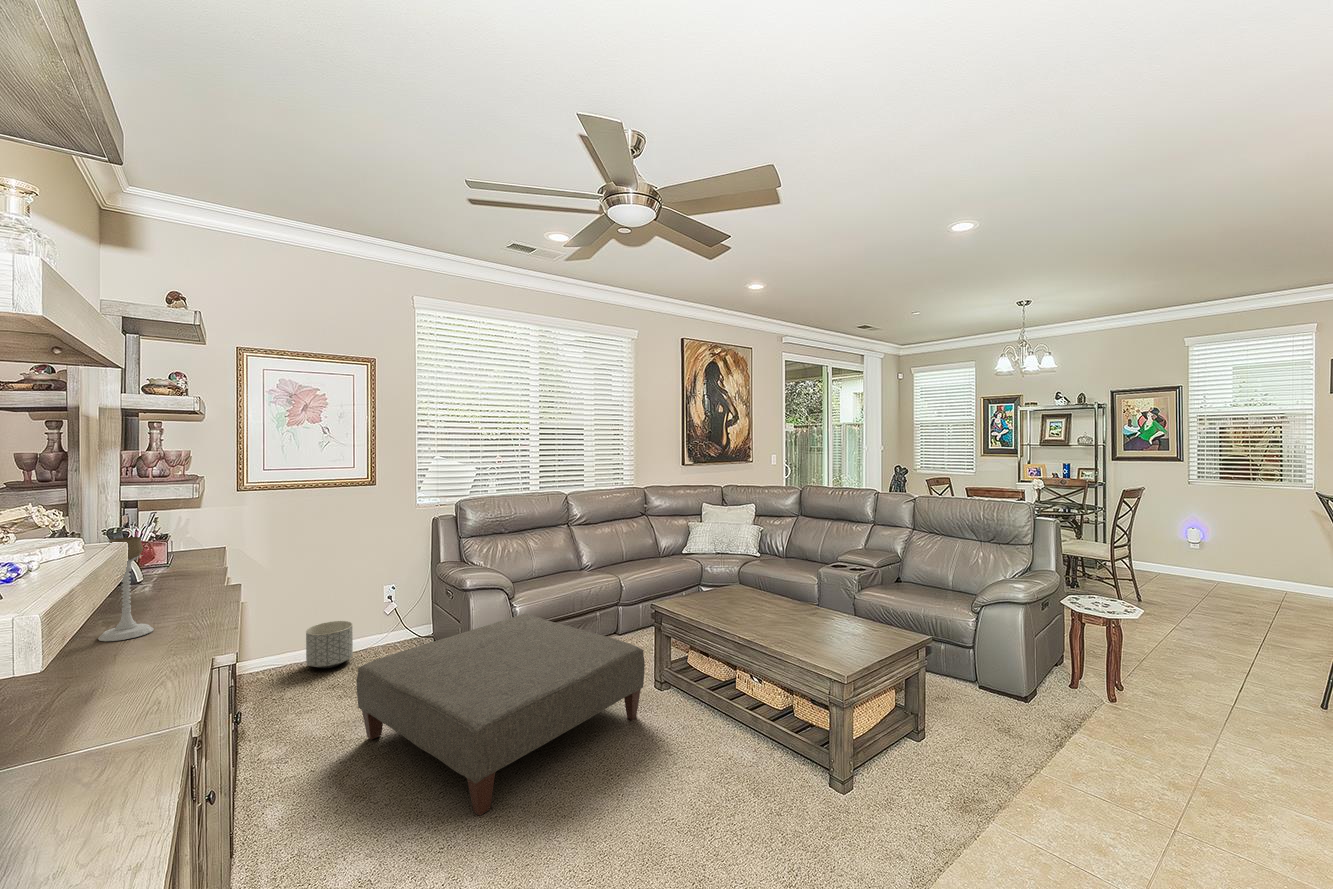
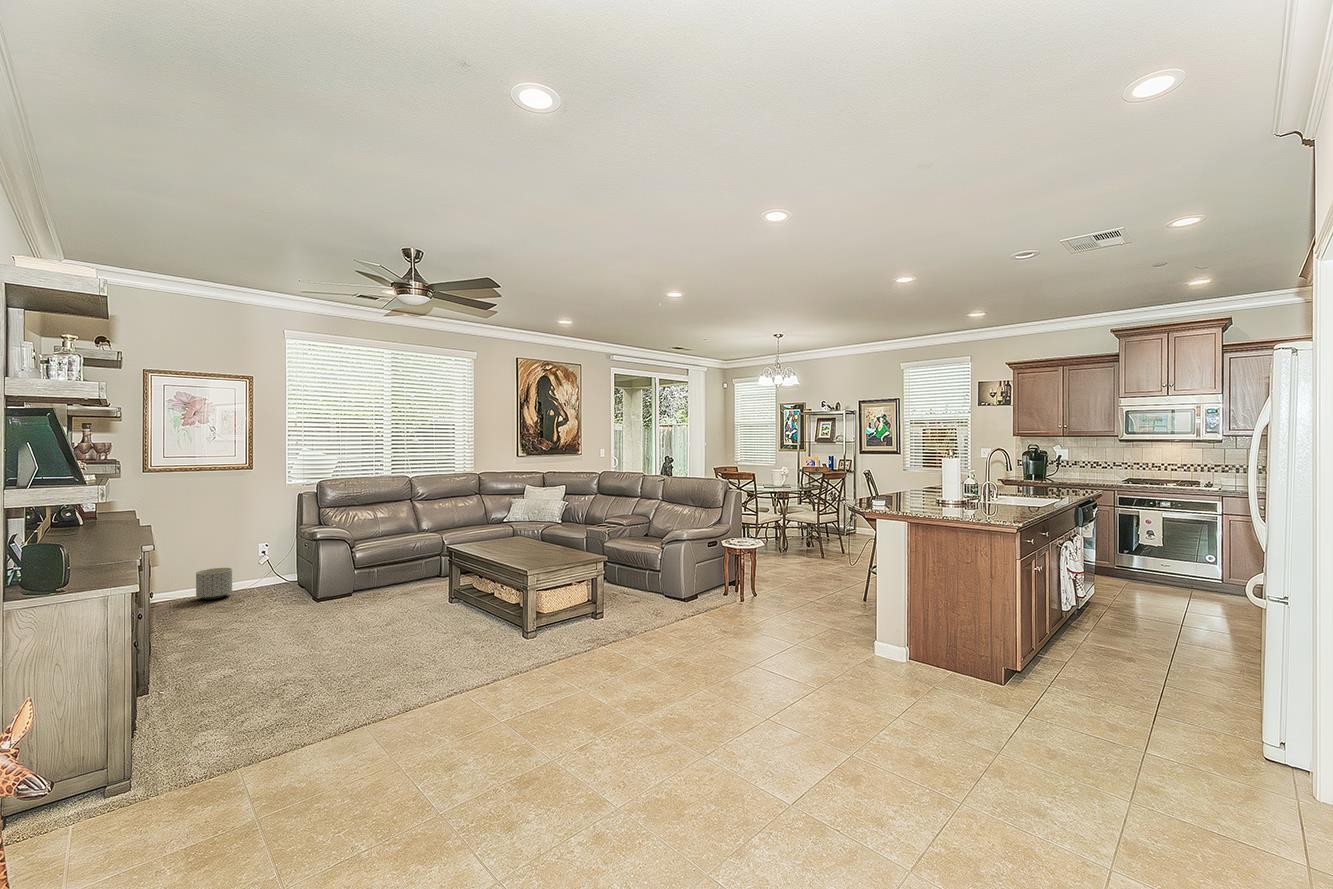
candle holder: present [98,537,154,641] -> none [79,487,109,540]
ottoman: present [357,614,645,816] -> none [232,557,431,650]

